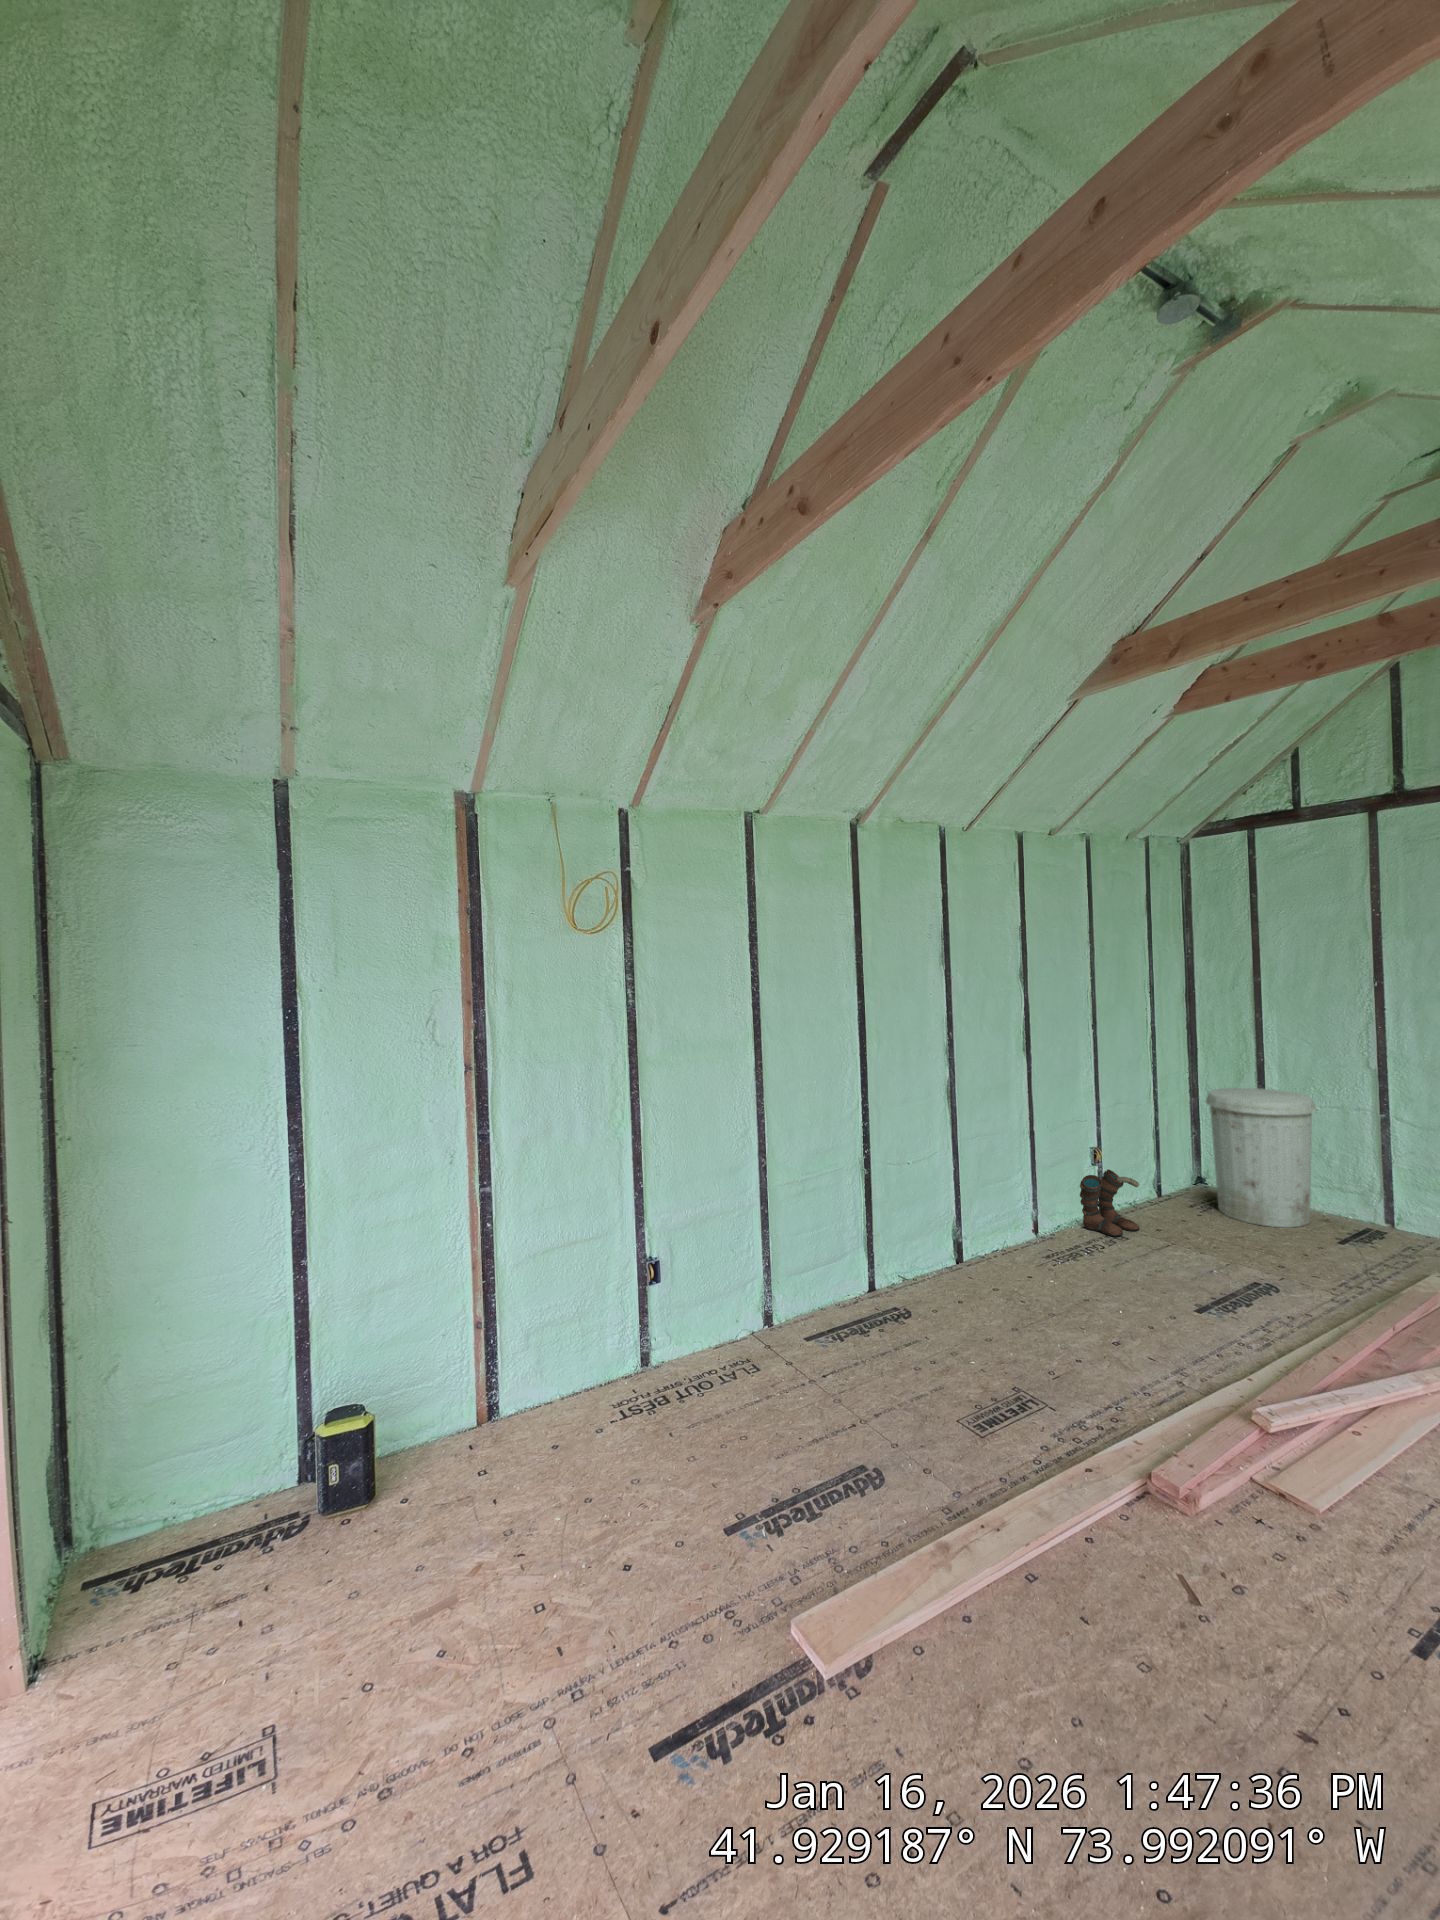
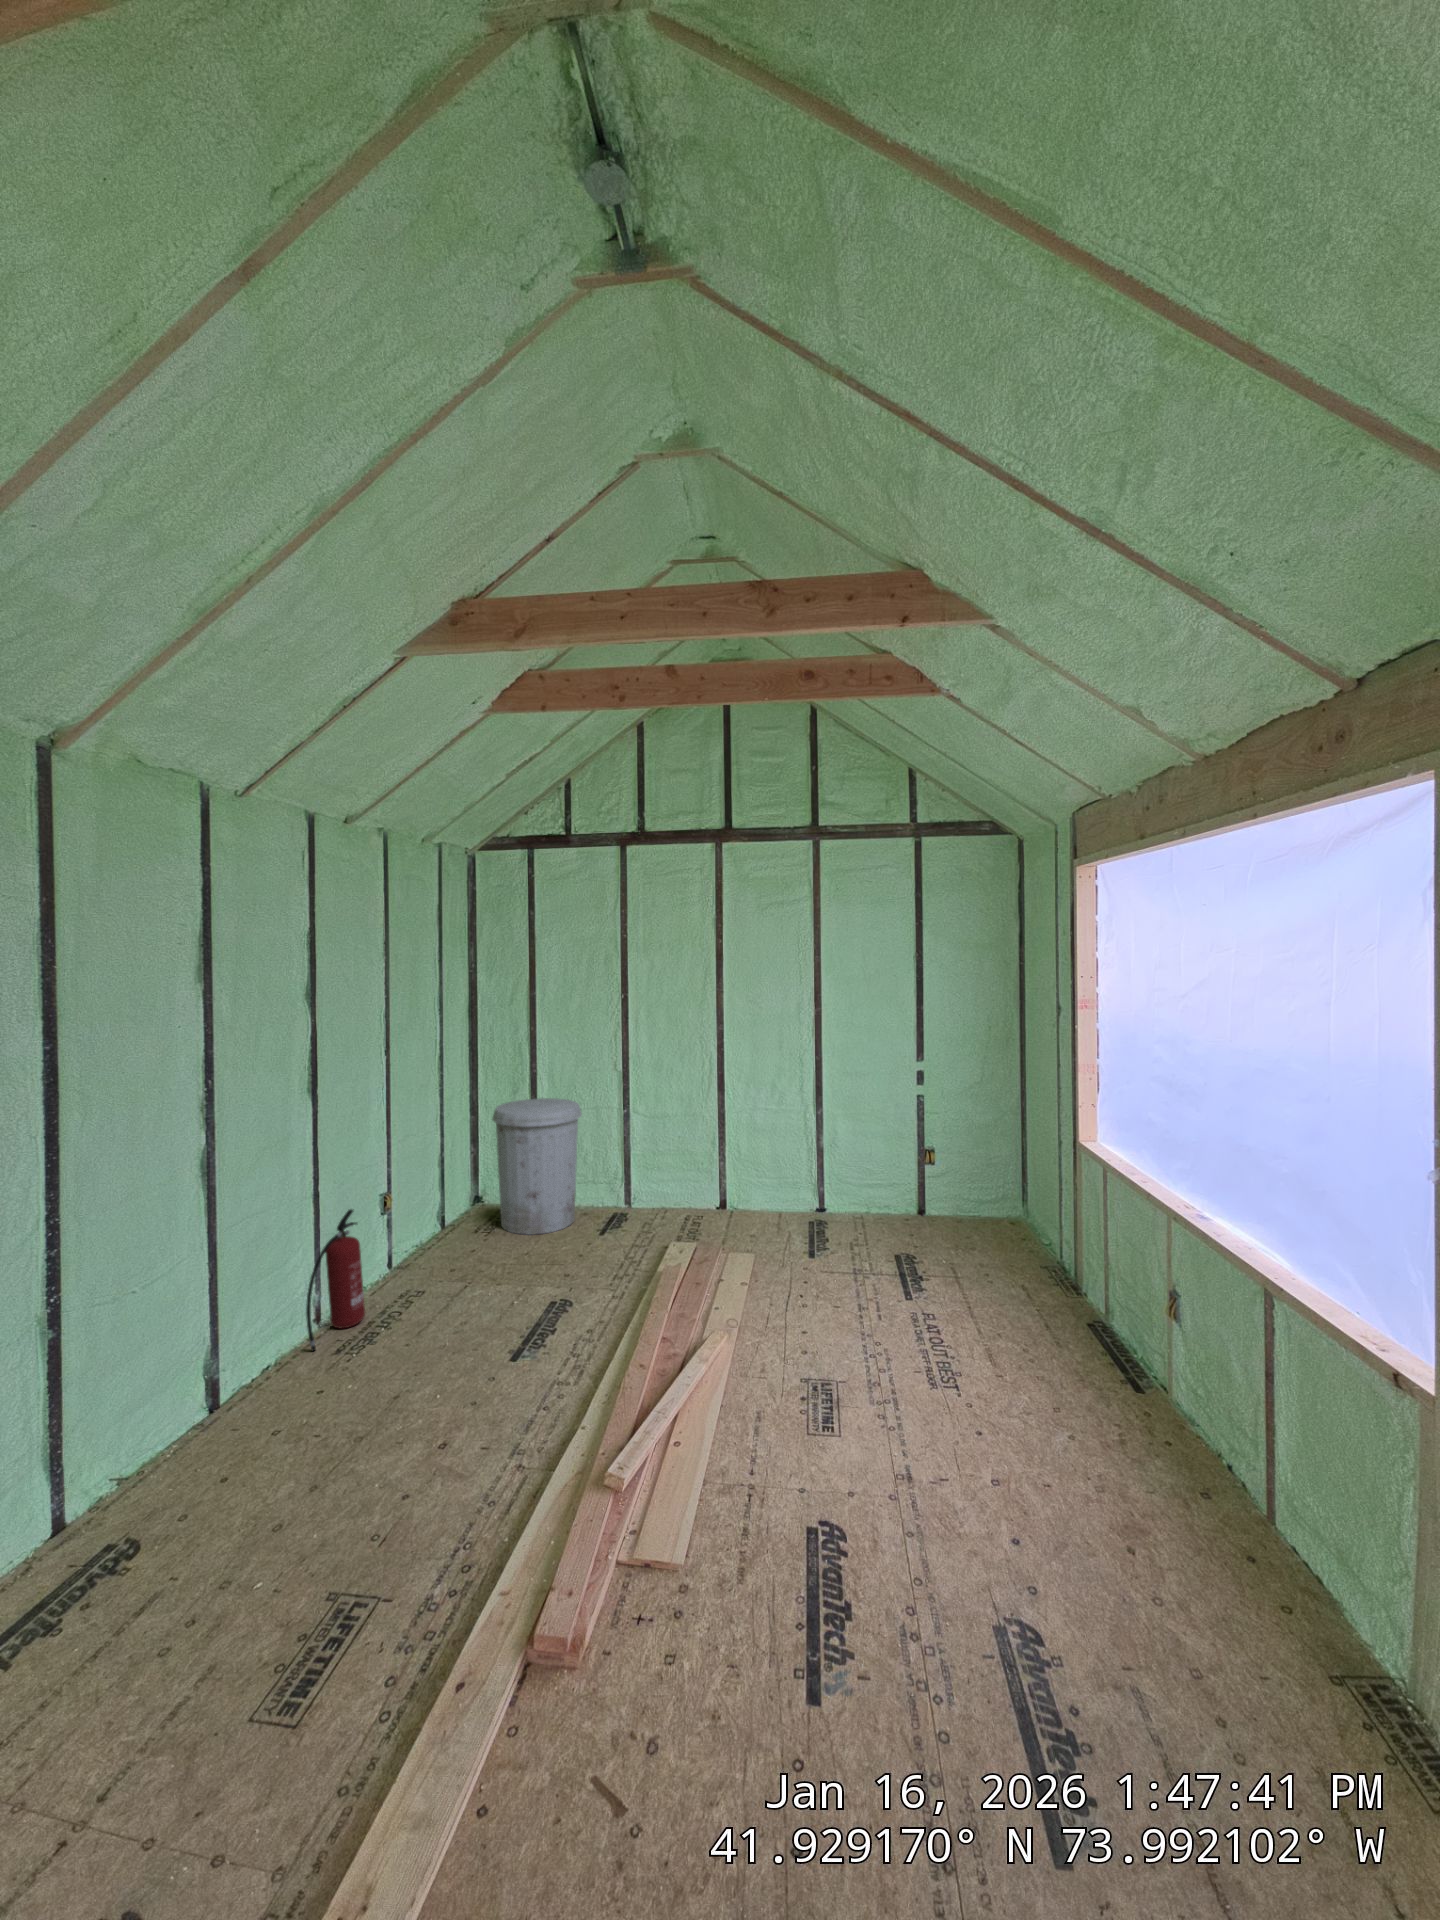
fire extinguisher: none [1023,1150,1072,1251] -> present [306,1209,365,1351]
boots: present [1080,1169,1139,1237] -> none [371,1215,435,1294]

